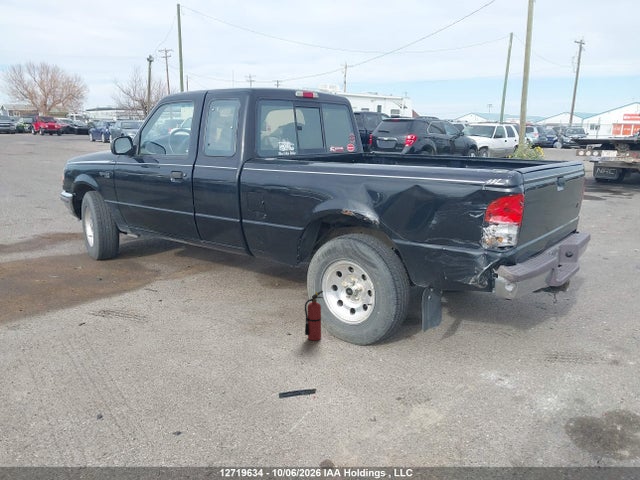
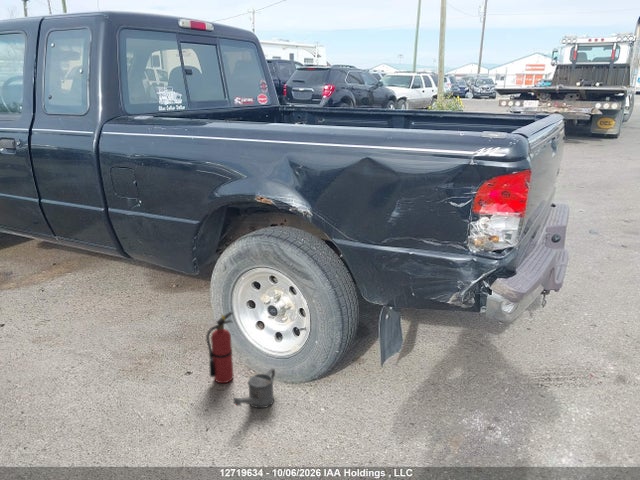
watering can: none [322,331,350,355] -> present [234,369,275,408]

